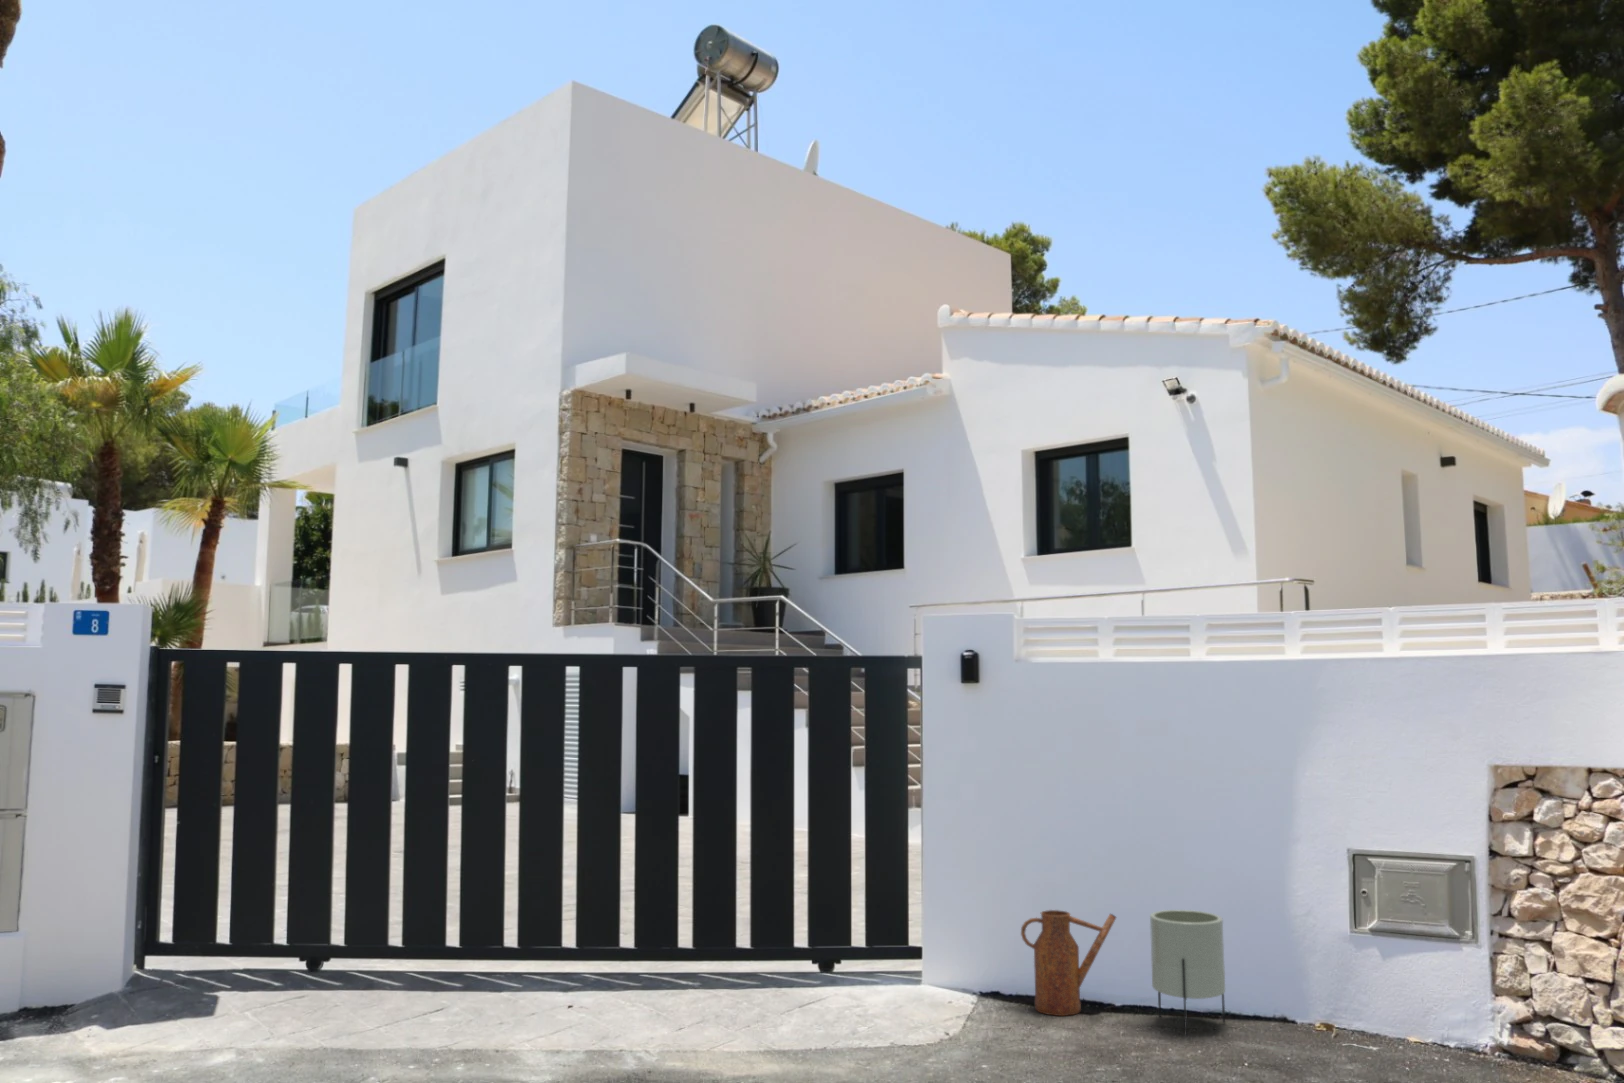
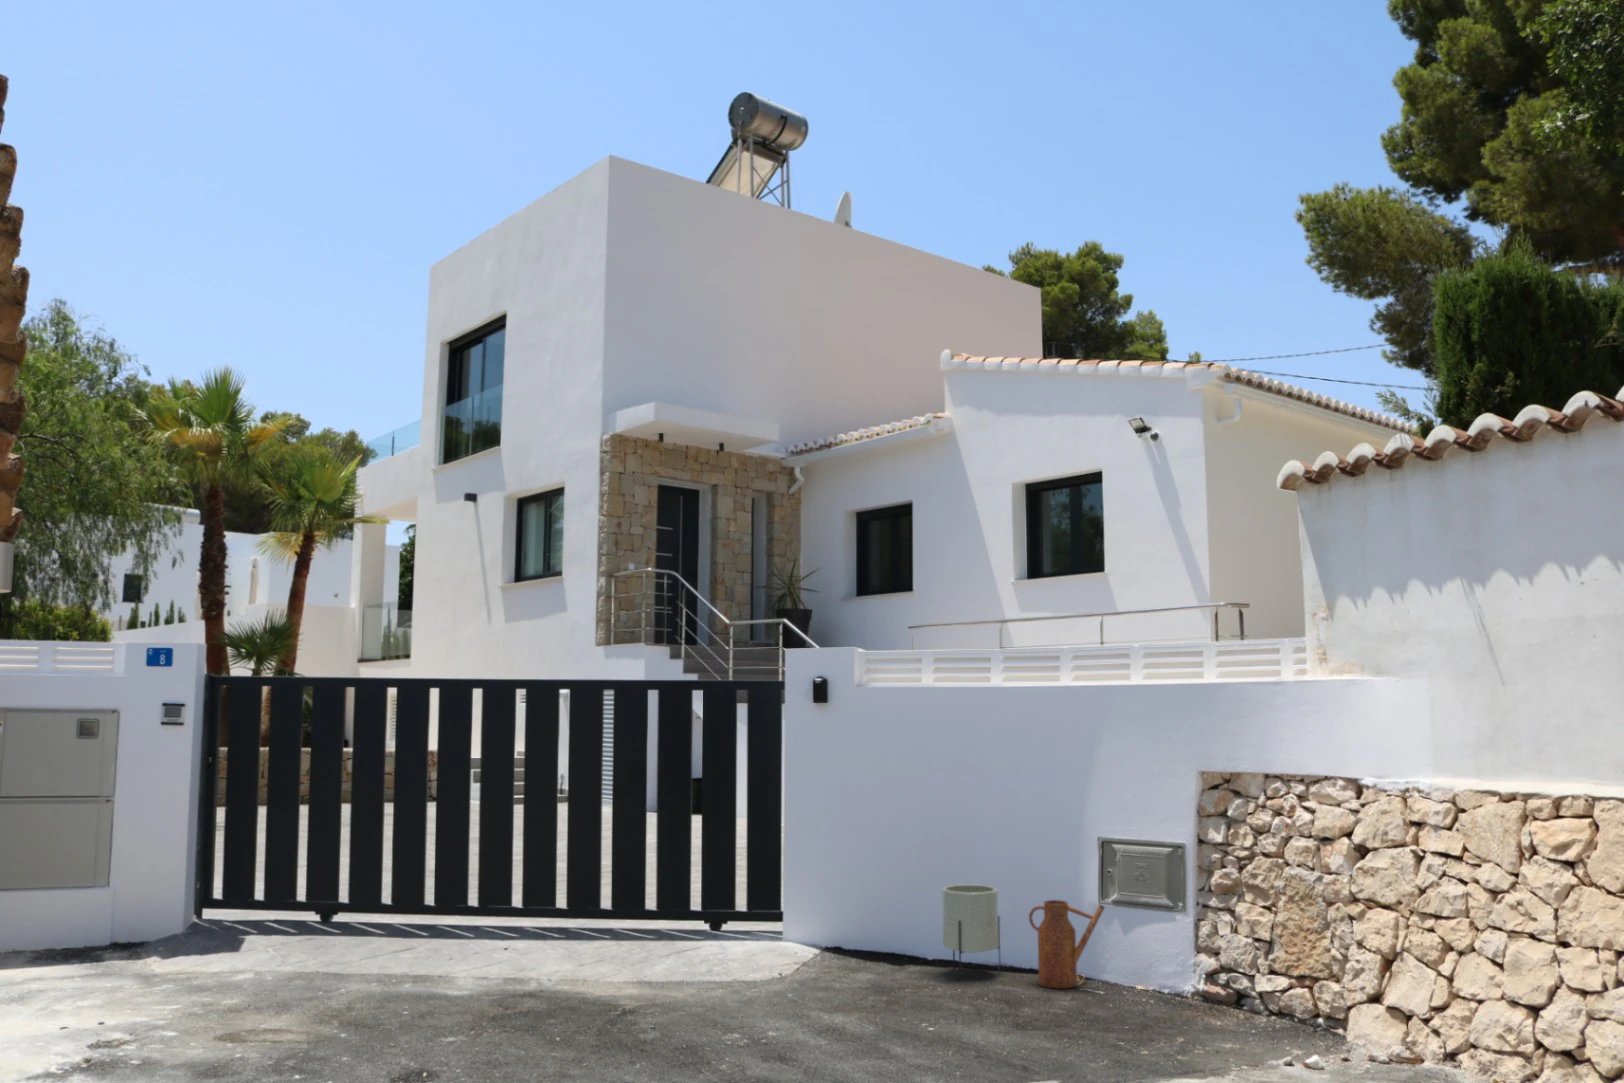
watering can: present [1021,910,1116,1016] -> present [1029,900,1104,989]

